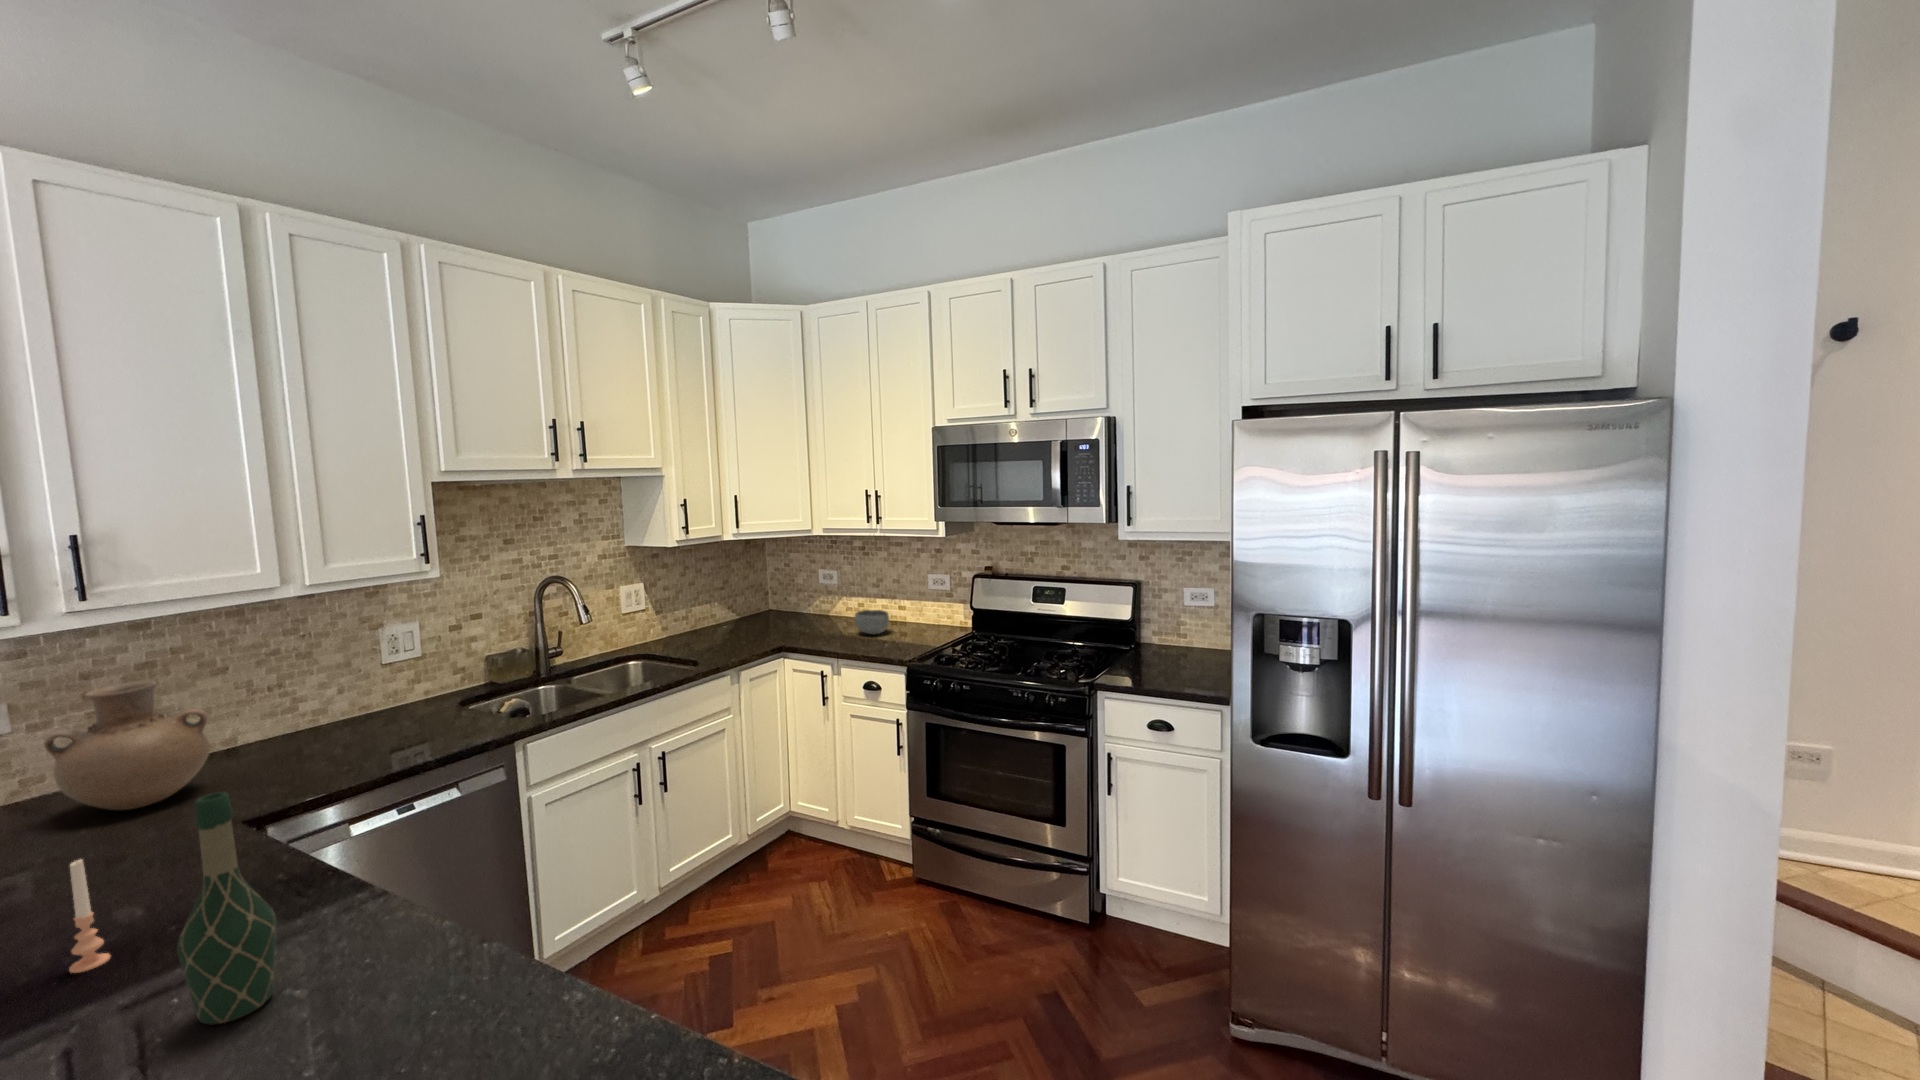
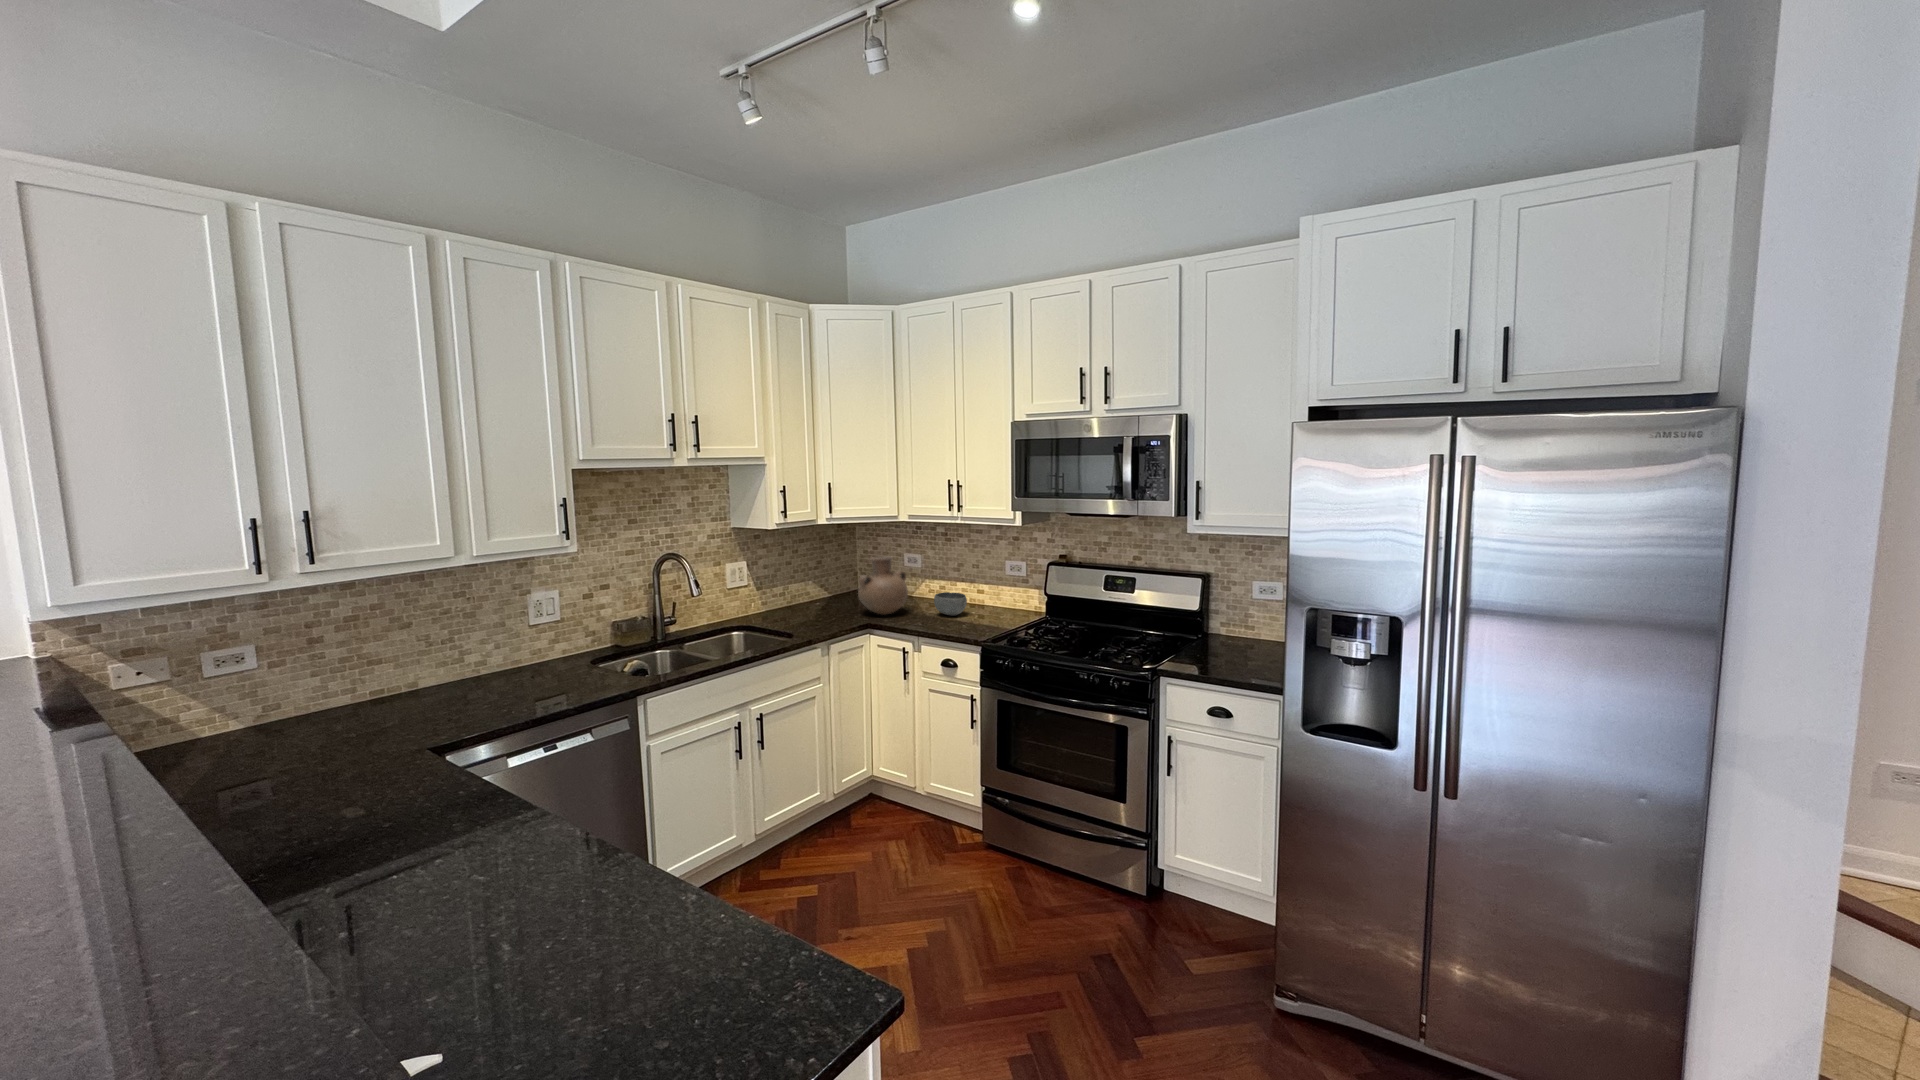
vase: present [44,681,210,810] -> present [858,556,908,615]
wine bottle: present [177,792,277,1024] -> none [402,716,469,892]
candle: present [69,859,111,973] -> none [321,763,349,849]

